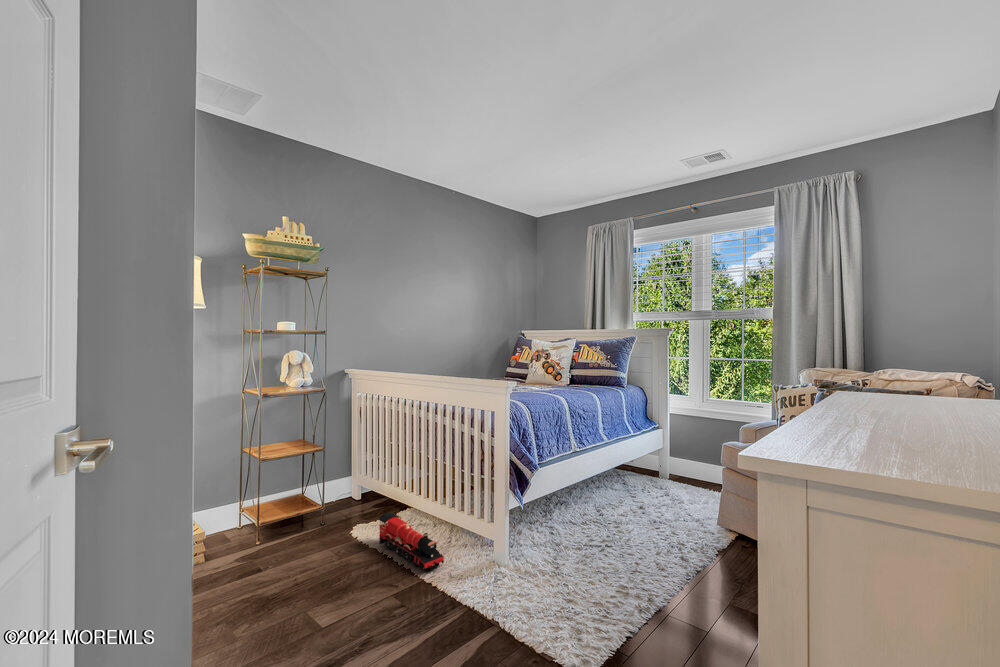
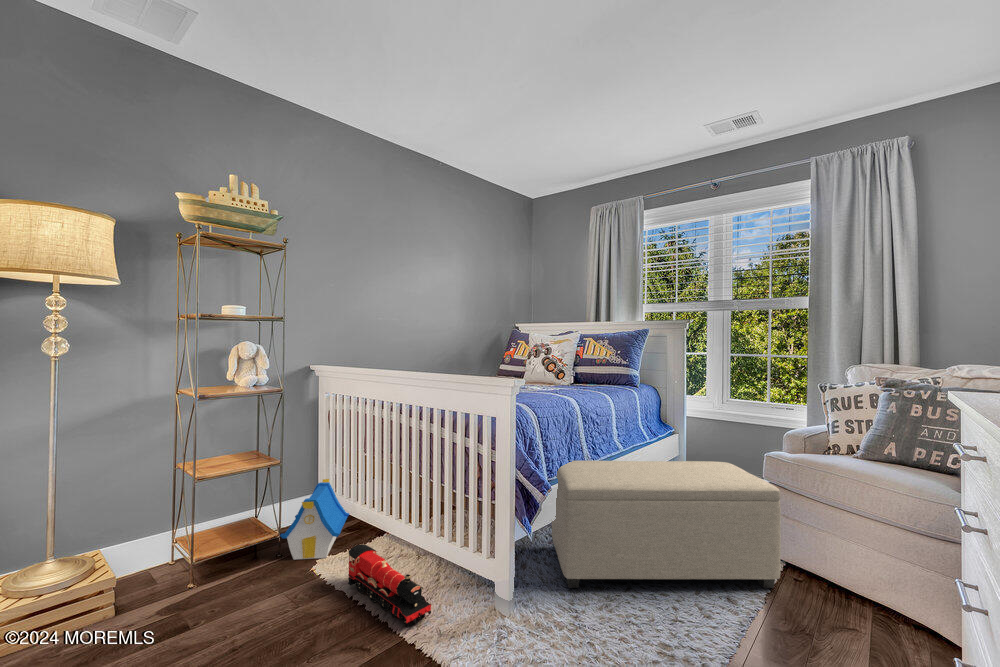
ottoman: none [545,448,727,551] -> present [552,460,781,588]
toy house: none [324,463,379,526] -> present [280,479,349,560]

